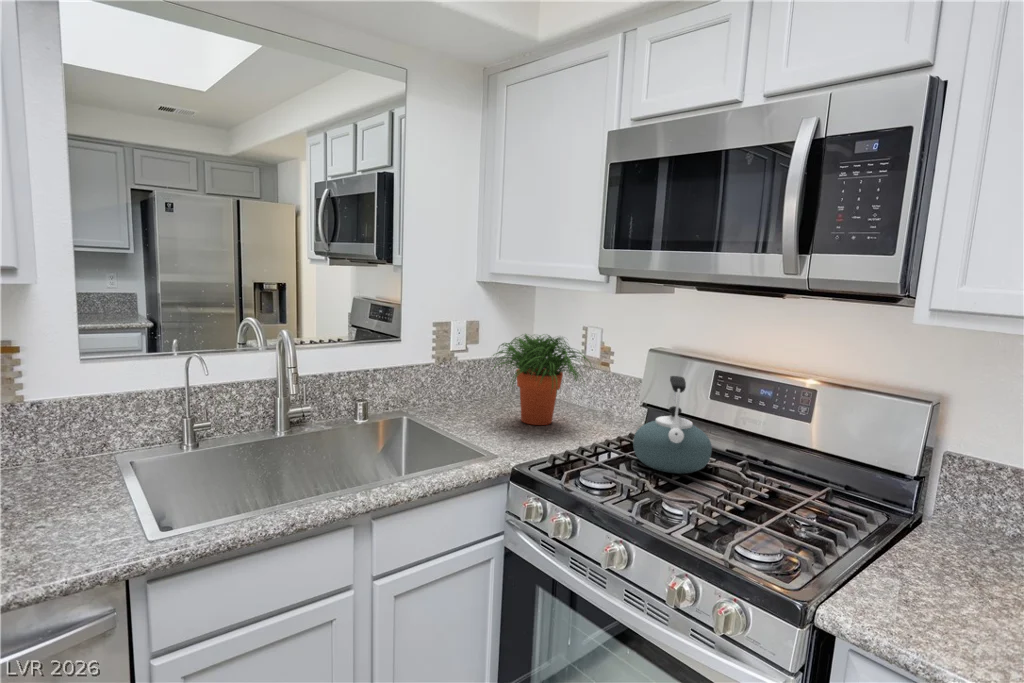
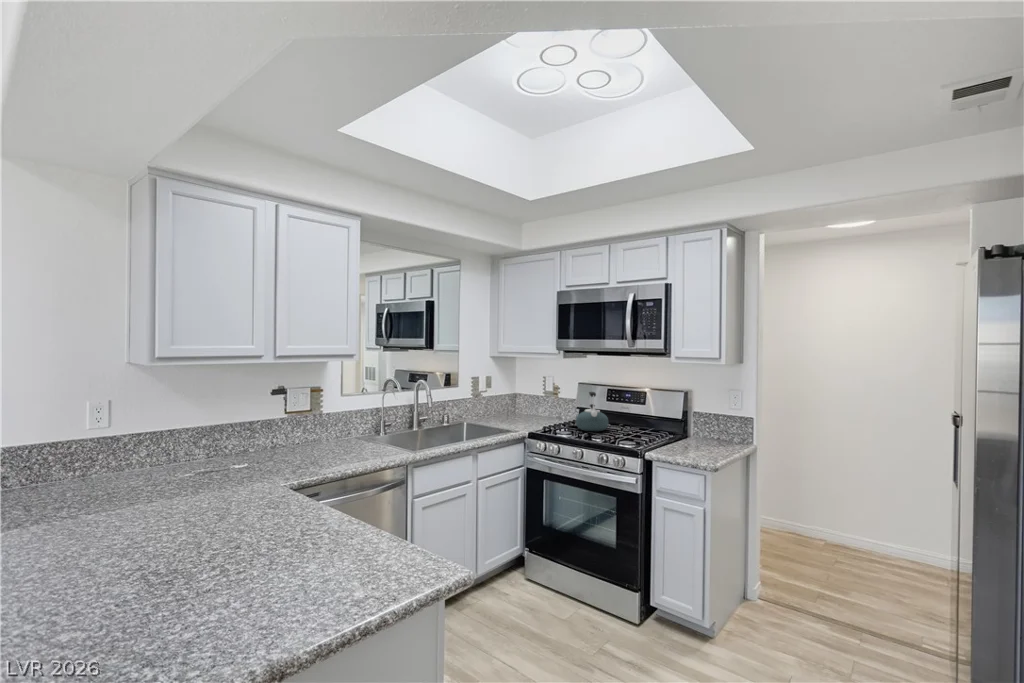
potted plant: present [493,334,592,425] -> none [504,379,553,422]

